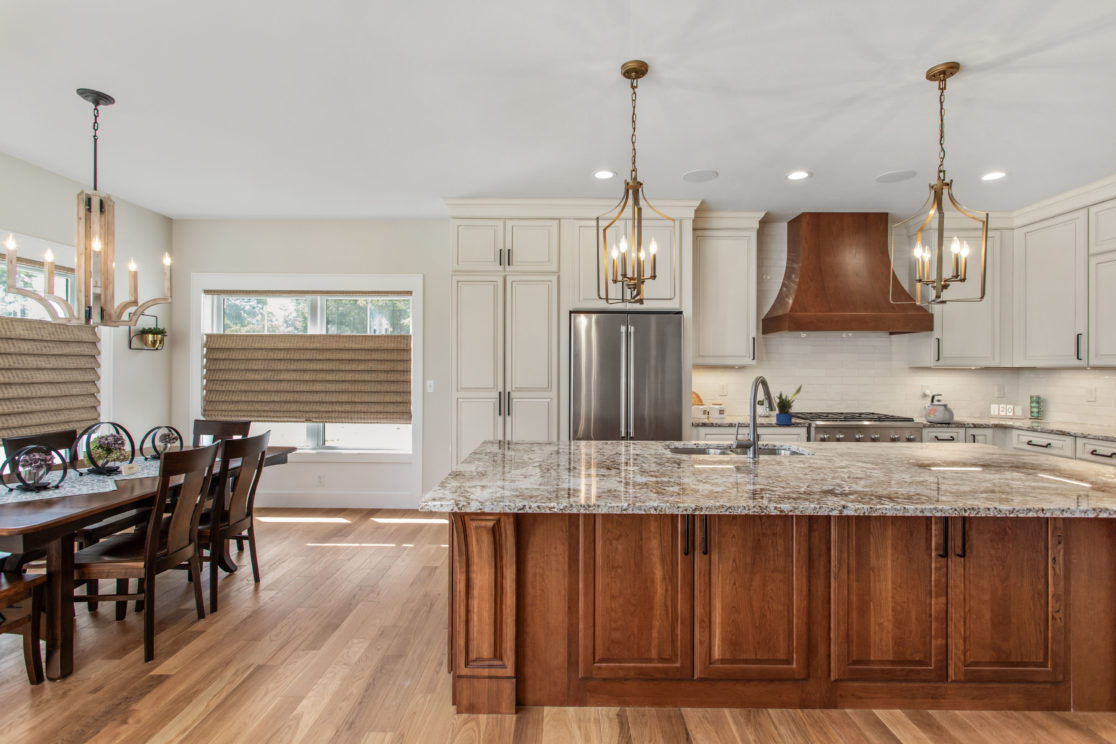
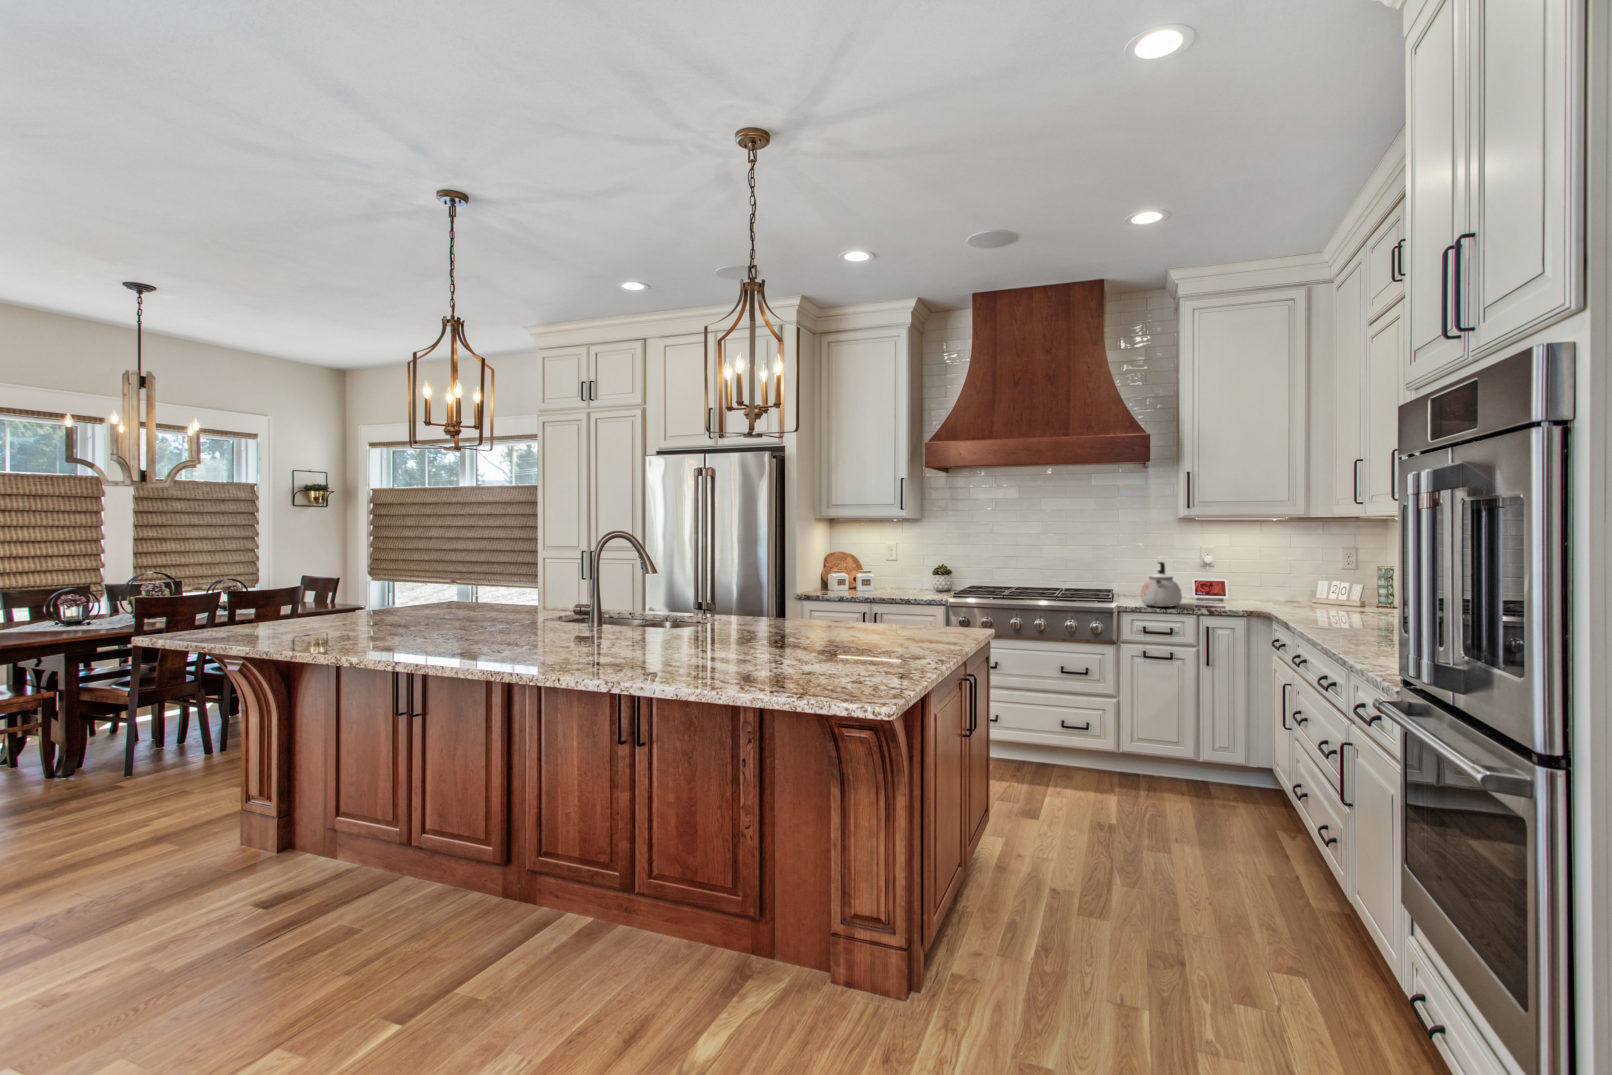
potted plant: present [774,385,802,425] -> none [899,545,937,601]

